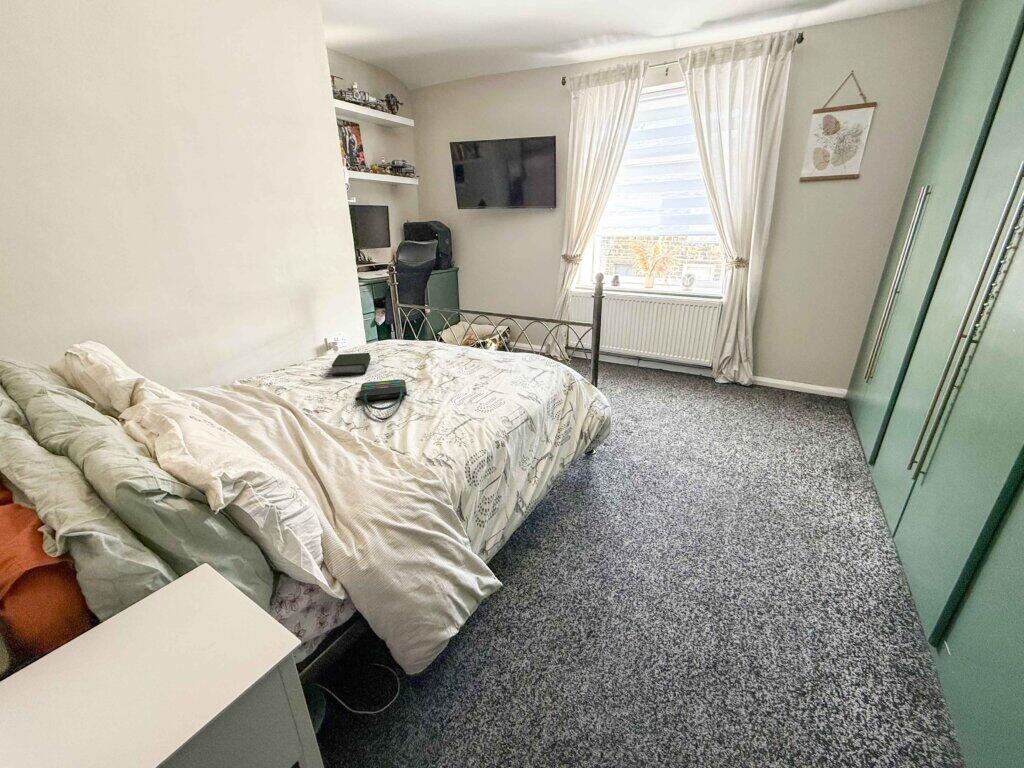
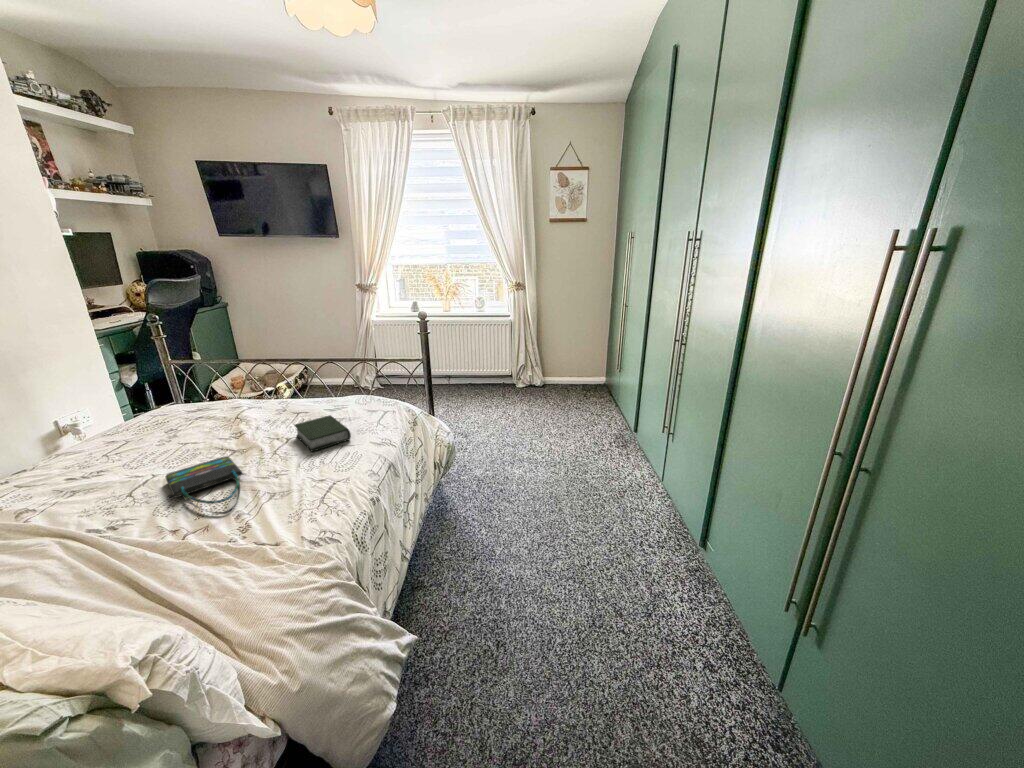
book: present [332,353,371,376] -> present [295,415,351,452]

